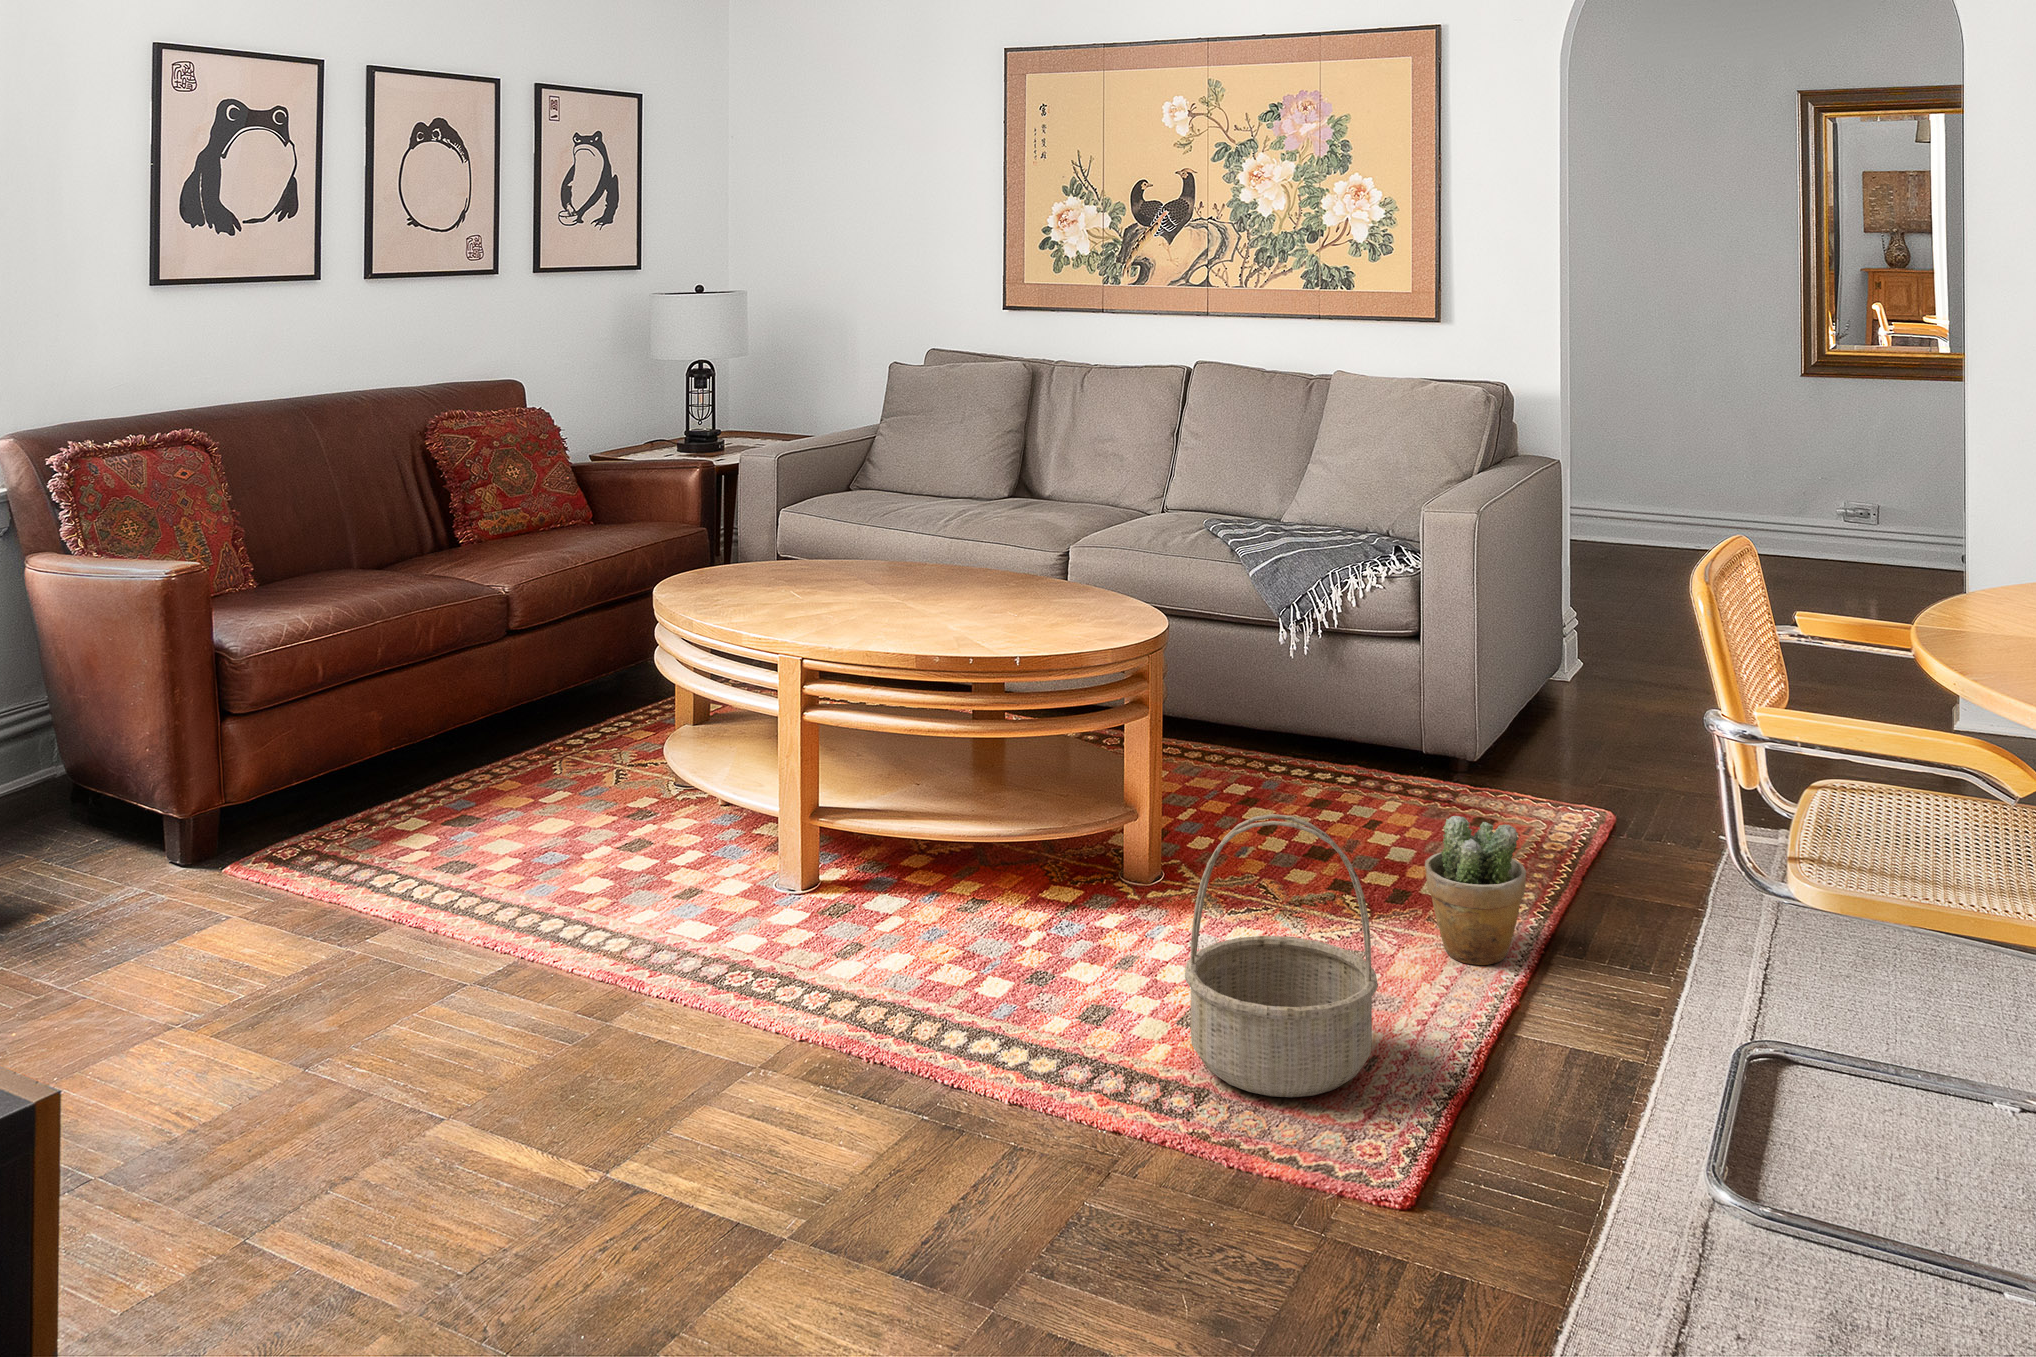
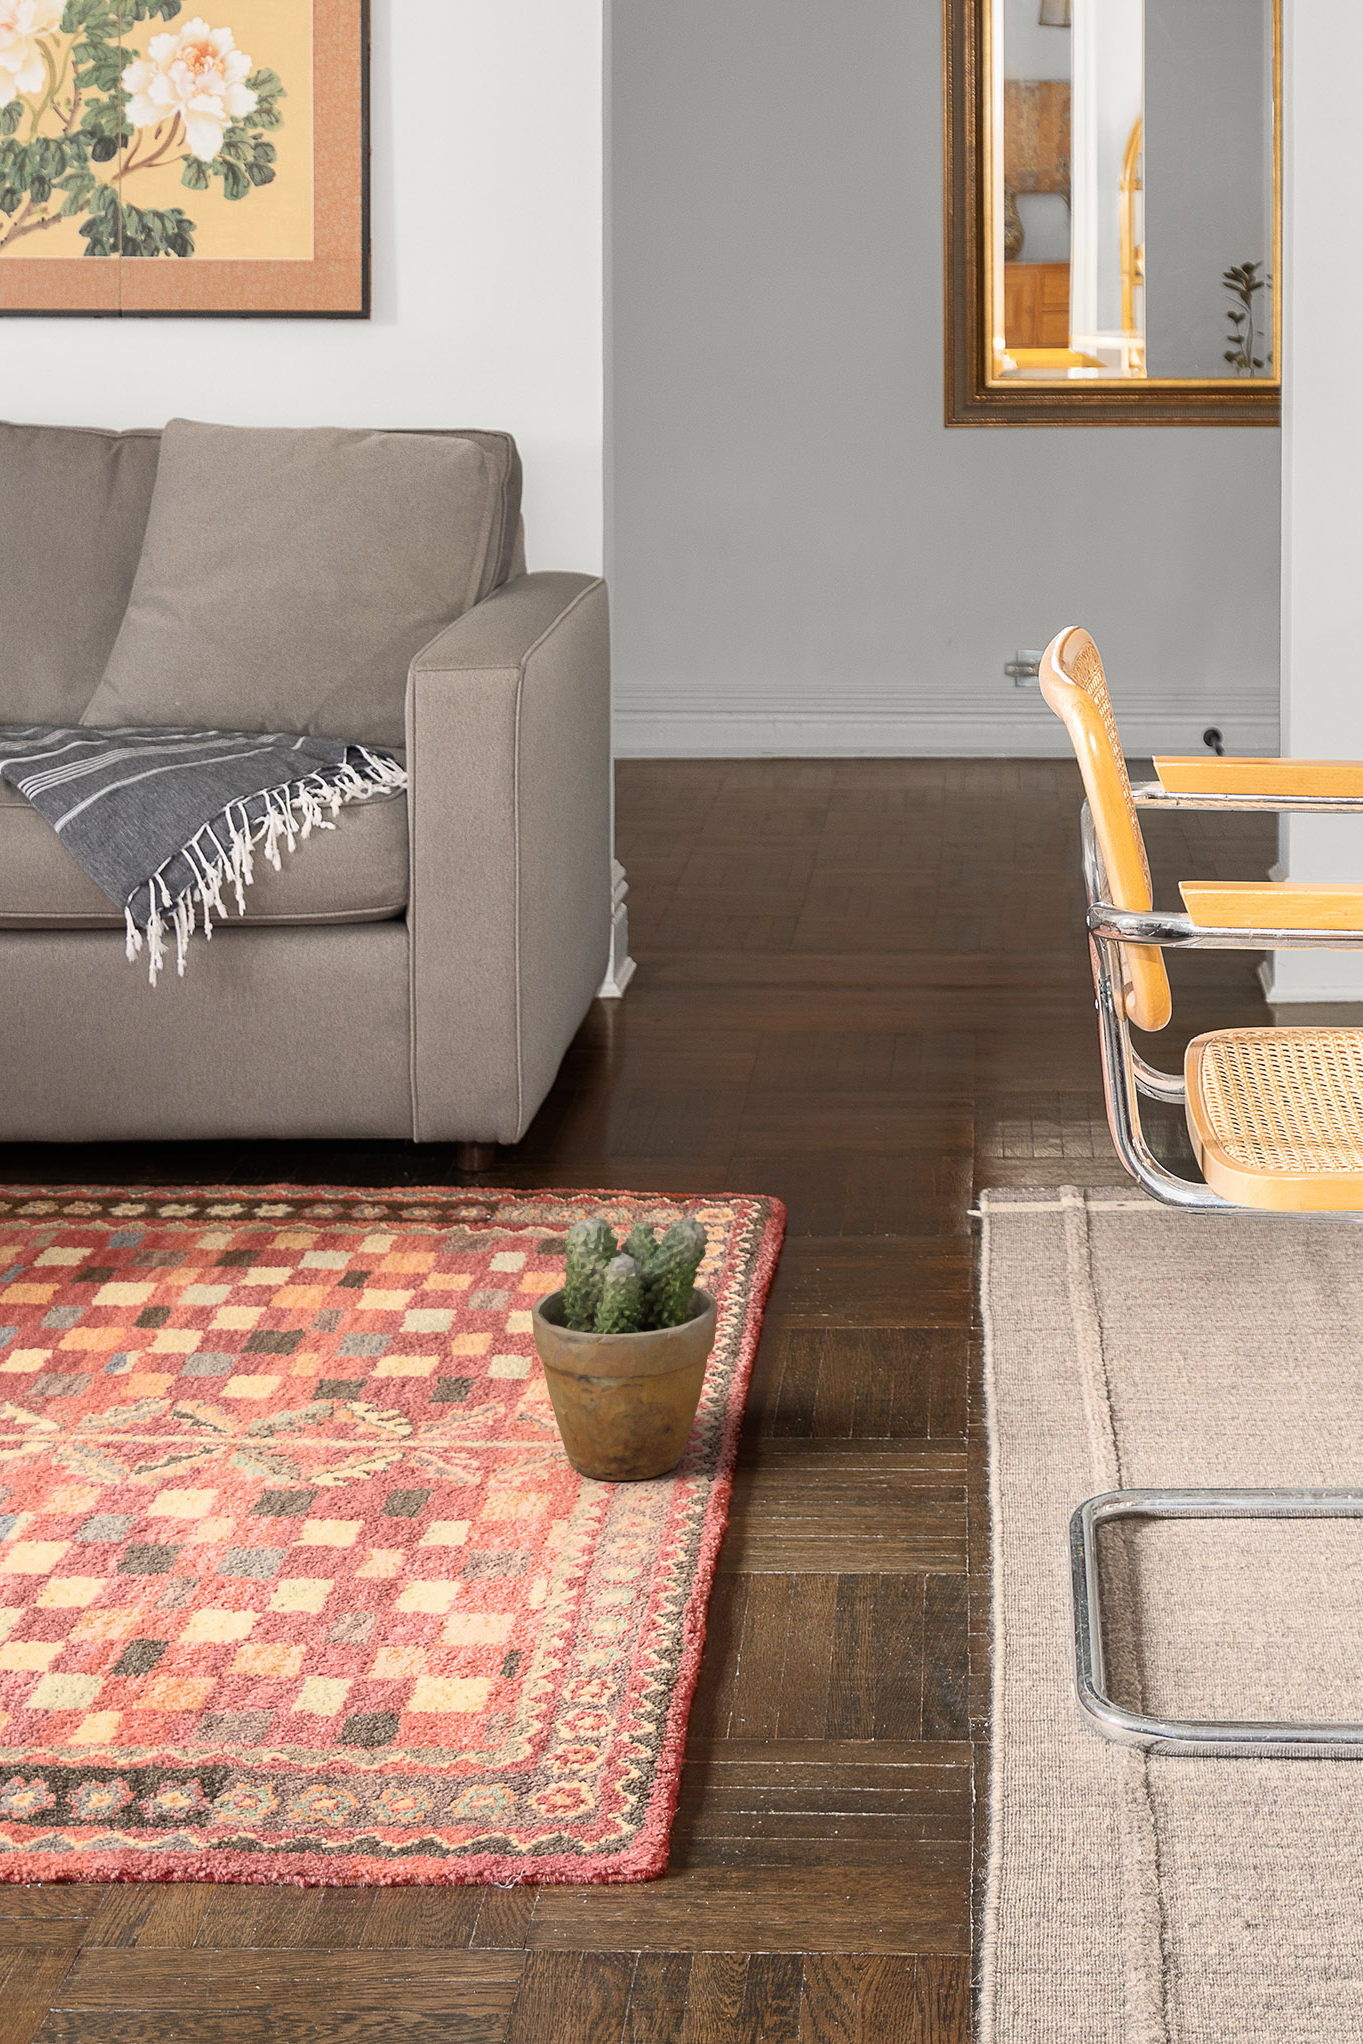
basket: present [1185,814,1378,1097] -> none [152,1234,528,1752]

